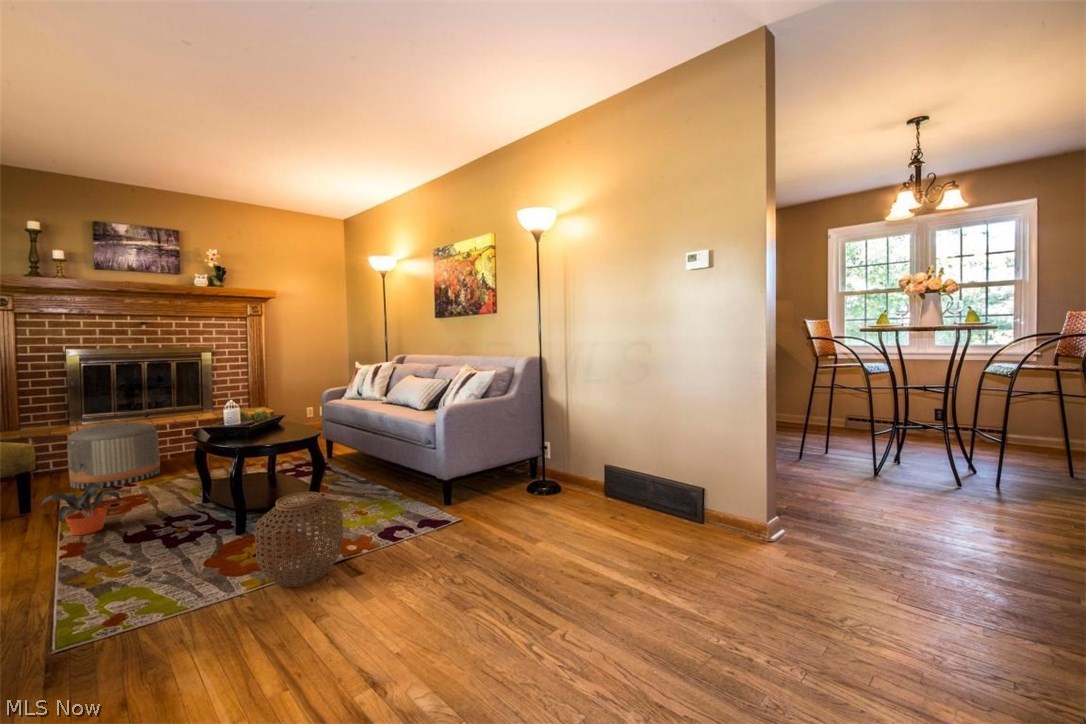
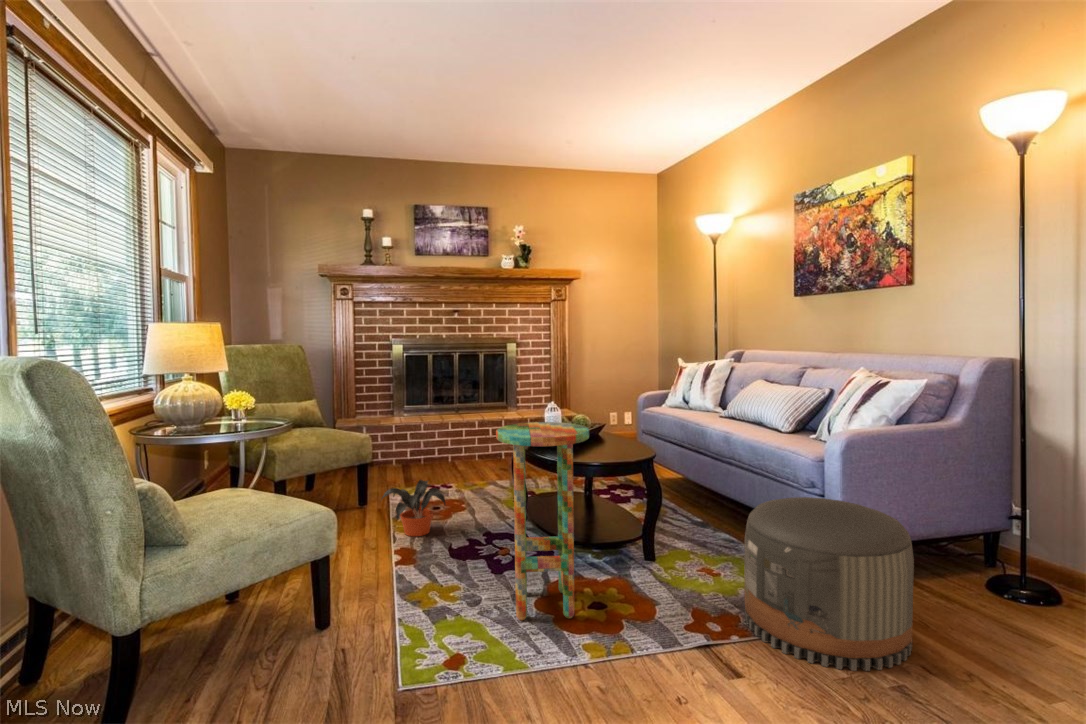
side table: none [160,418,250,576] -> present [496,422,589,620]
pouf: present [67,422,160,489] -> present [744,497,914,671]
woven basket: present [255,492,343,587] -> none [604,540,720,682]

